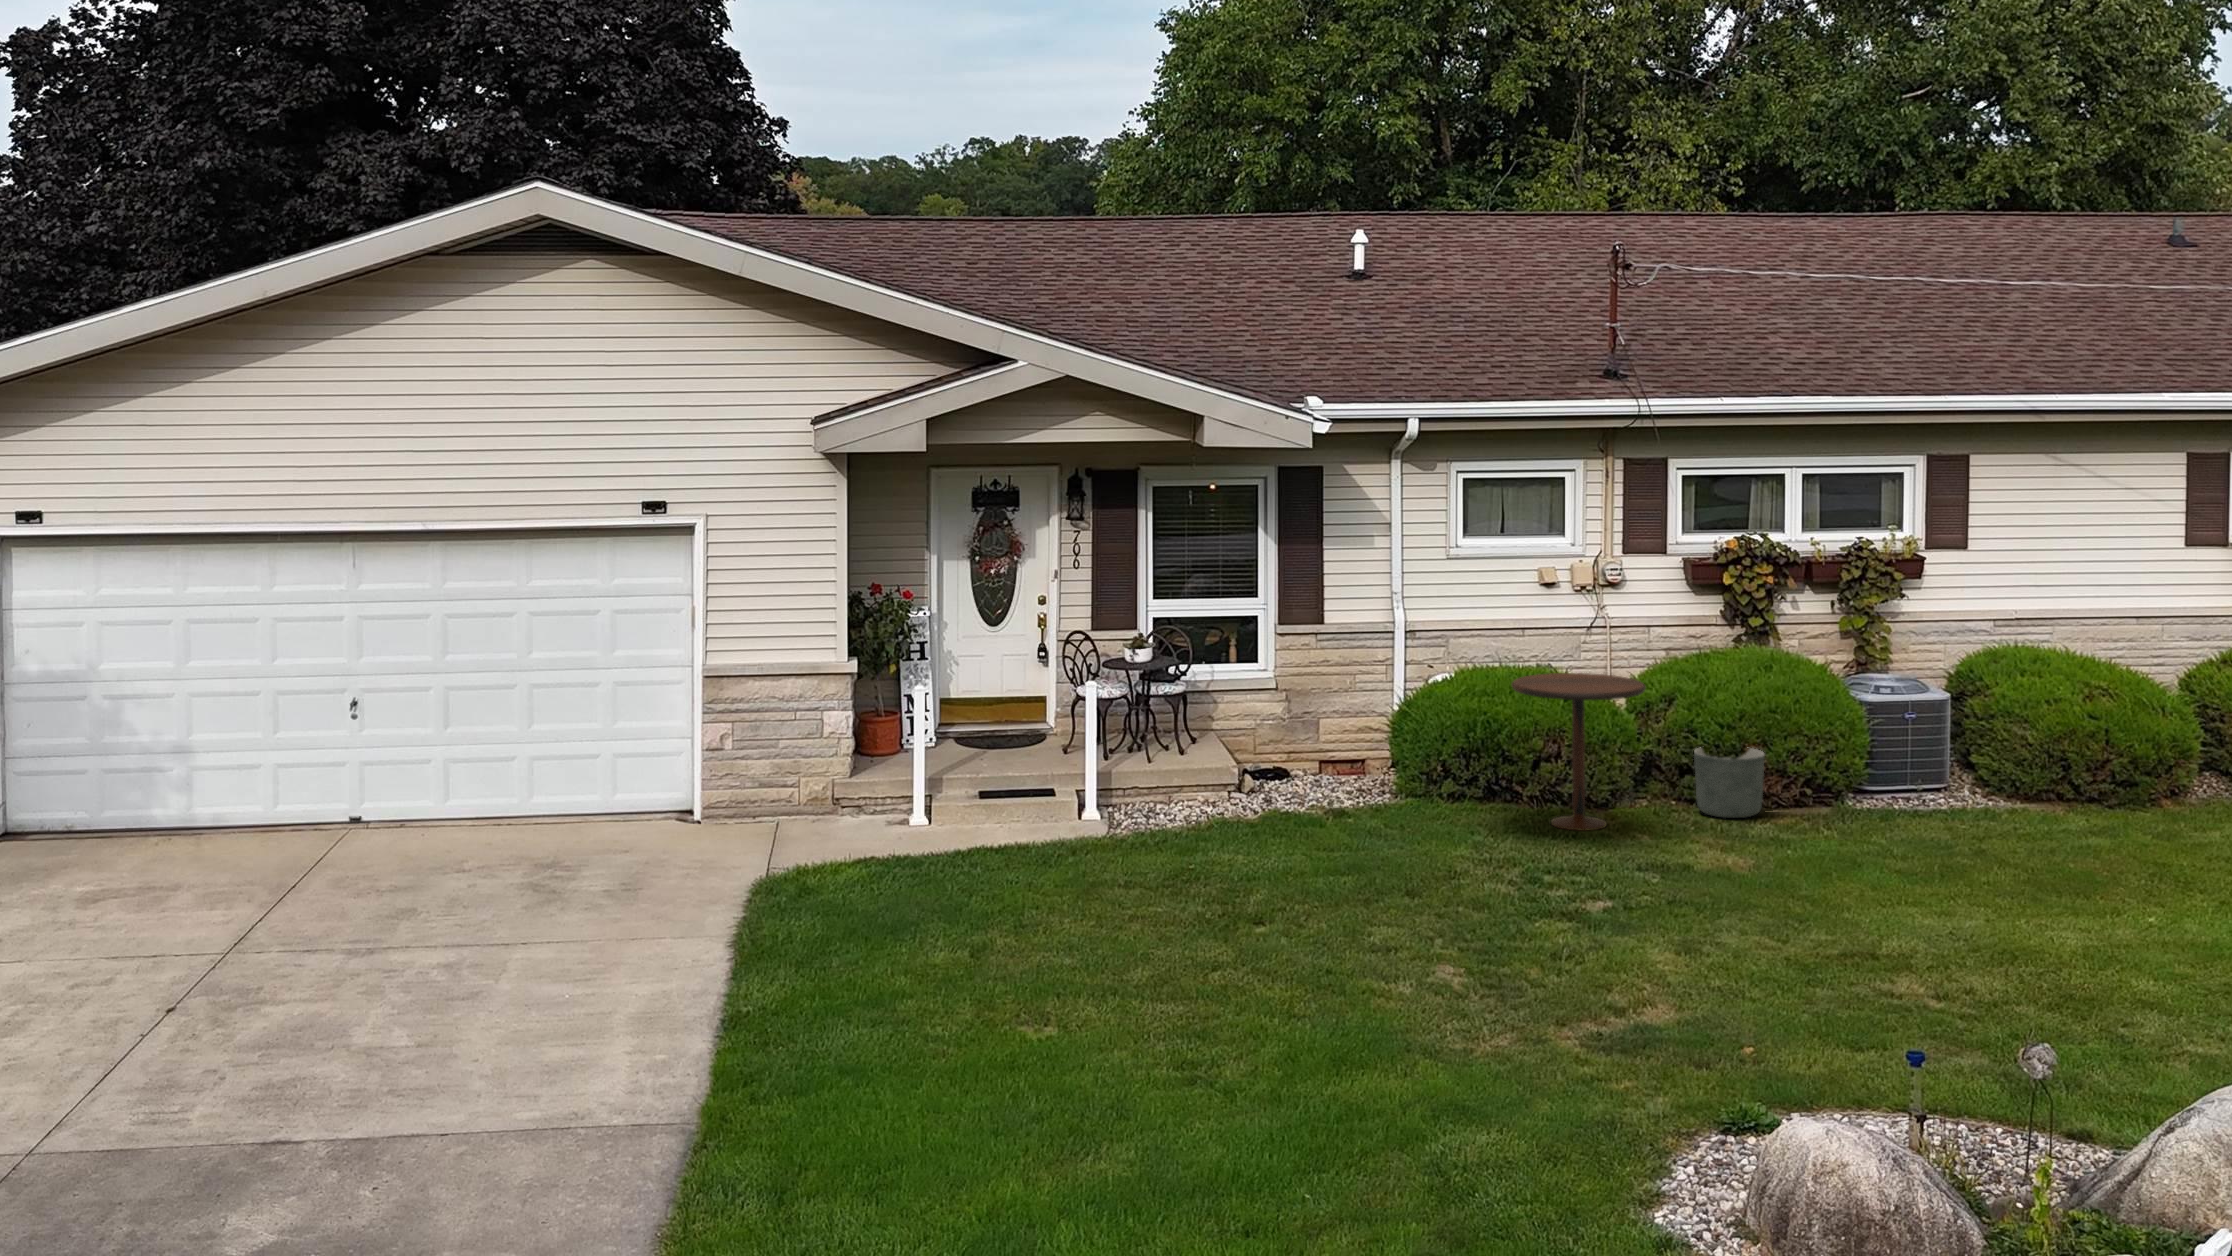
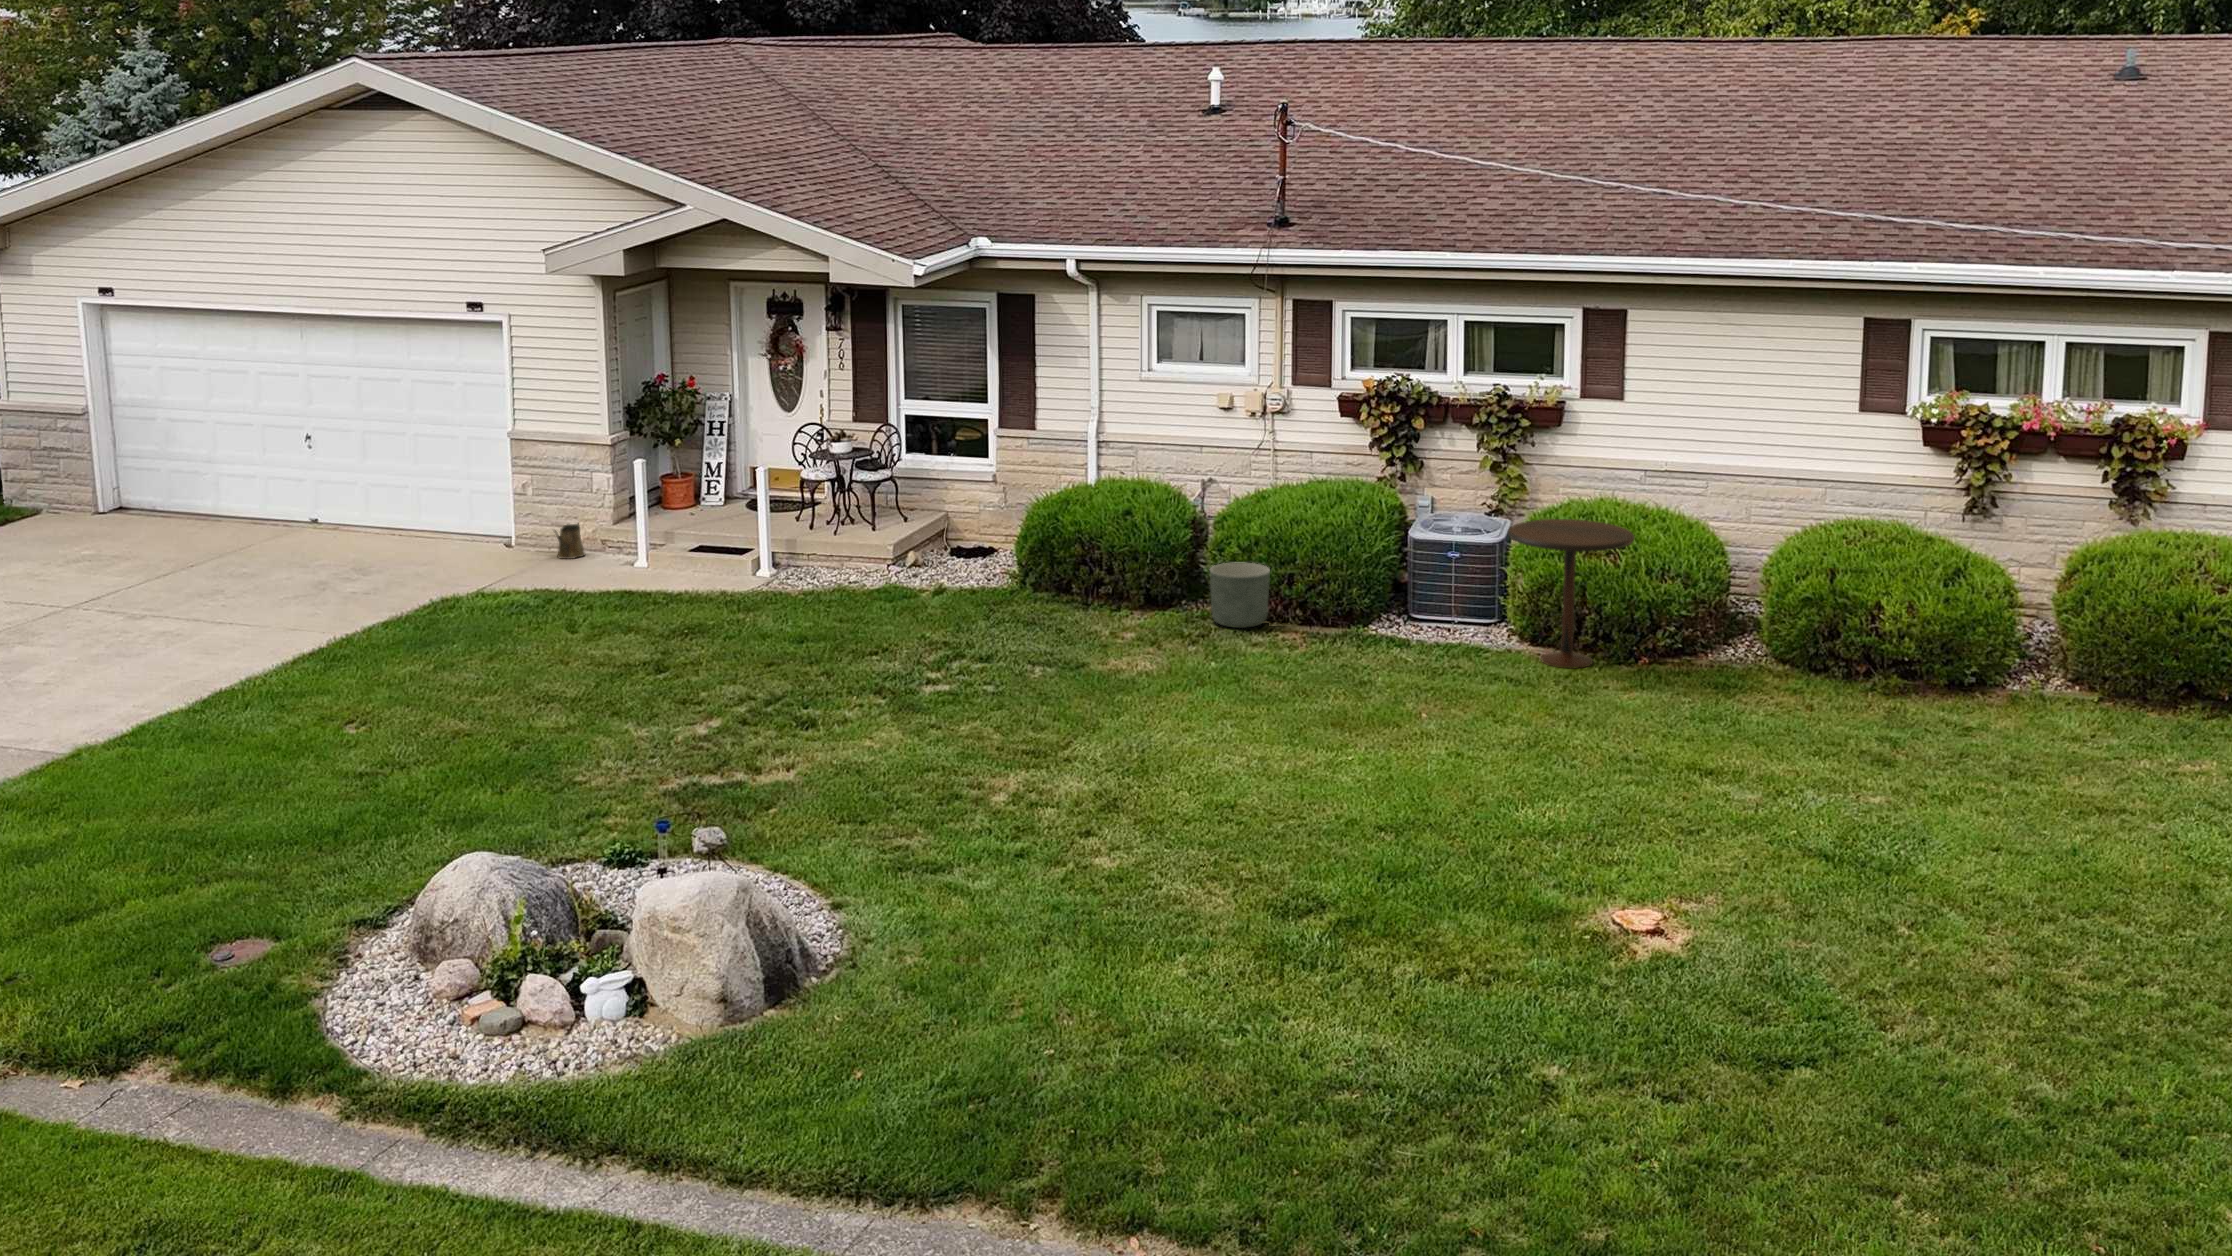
pedestal table: present [1511,673,1646,831] -> present [1508,519,1635,669]
watering can: none [789,785,826,832] -> present [554,524,585,559]

